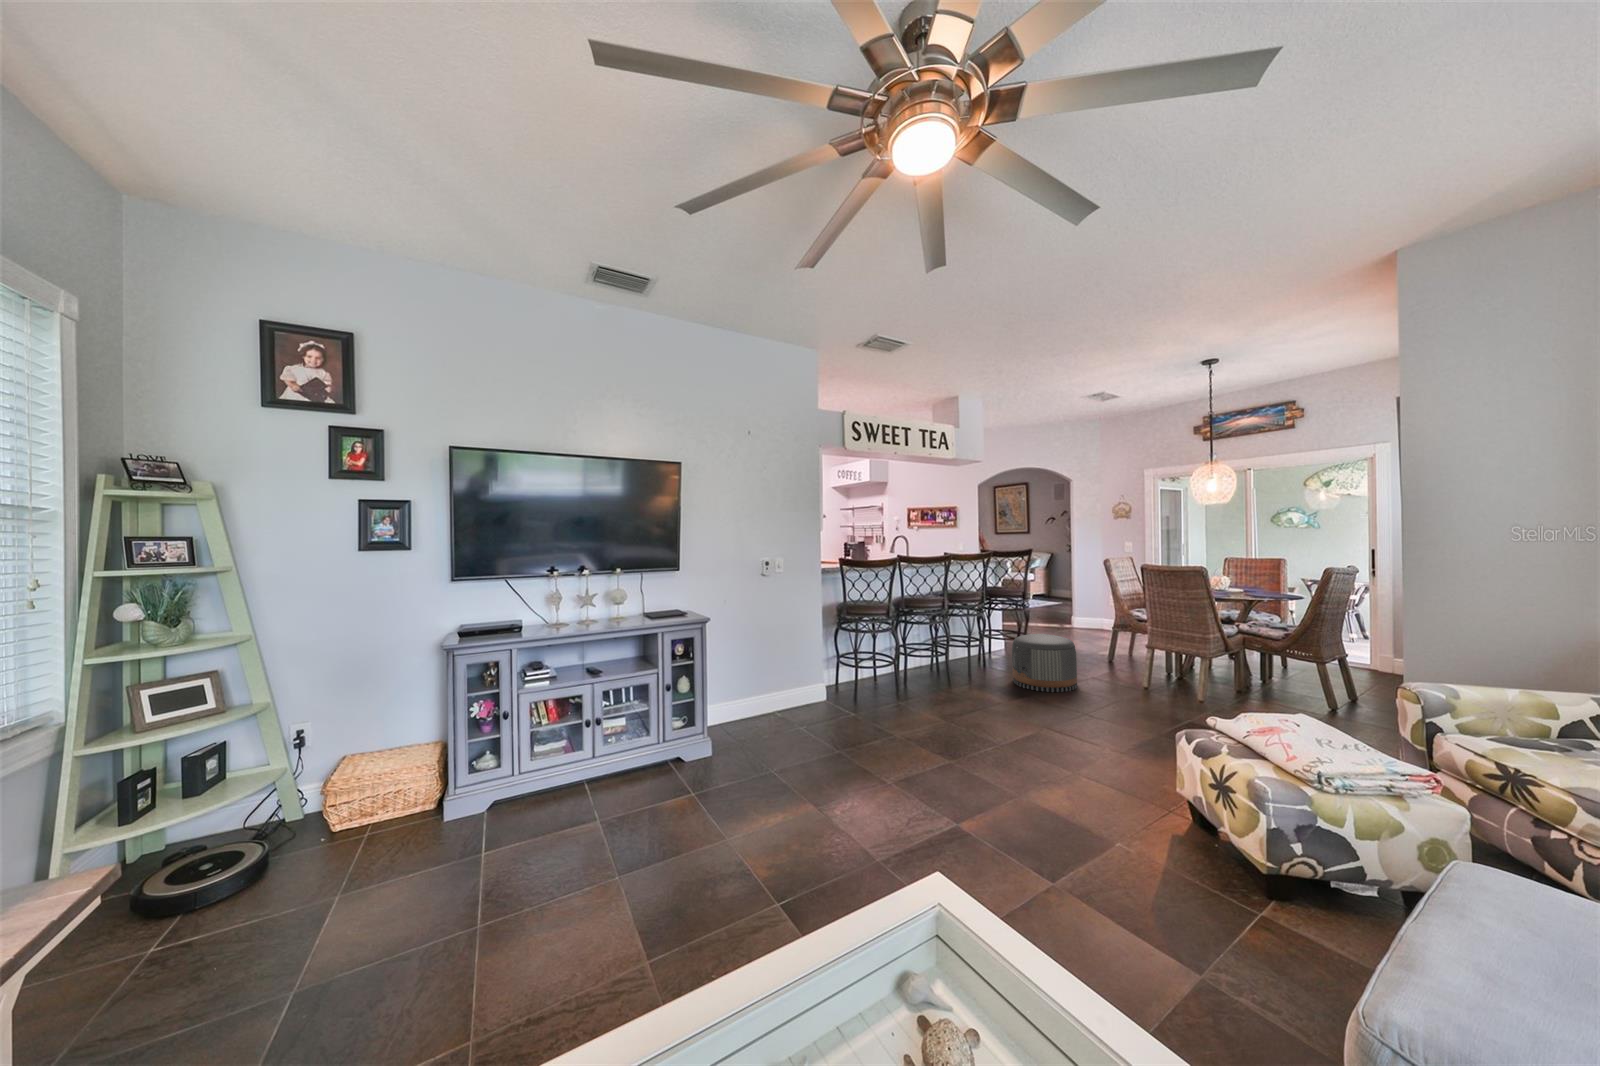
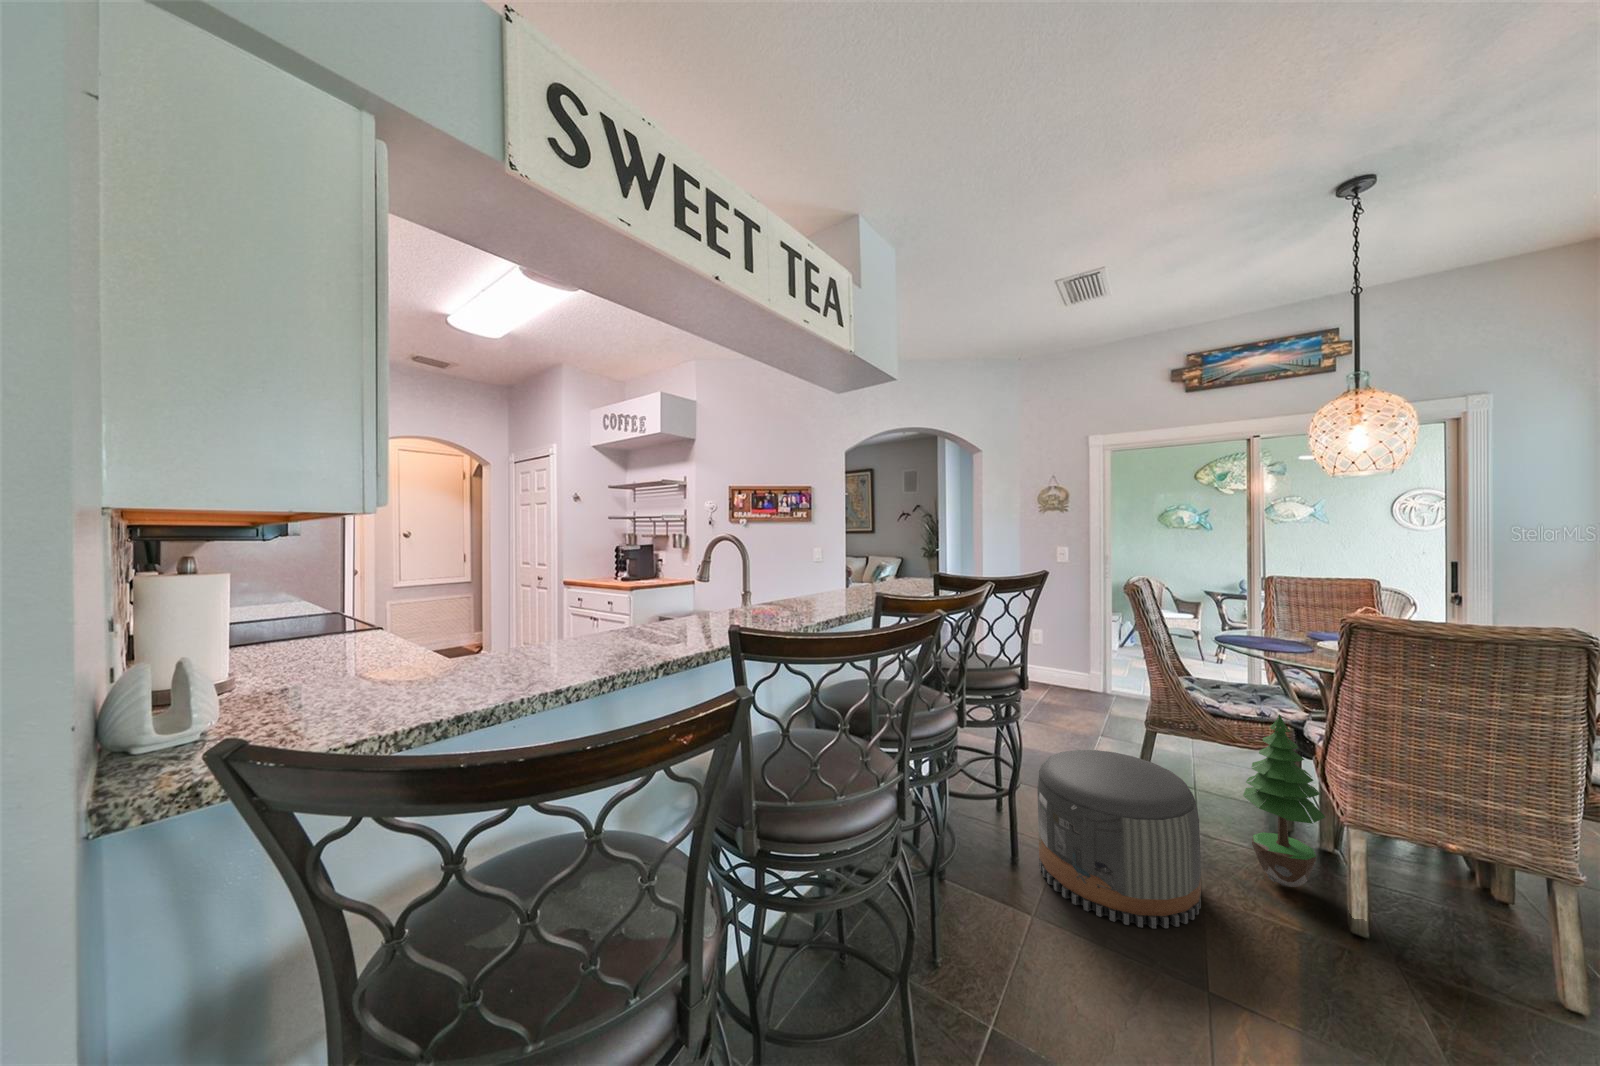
potted tree: none [1104,617,1135,691] -> present [1243,715,1325,887]

